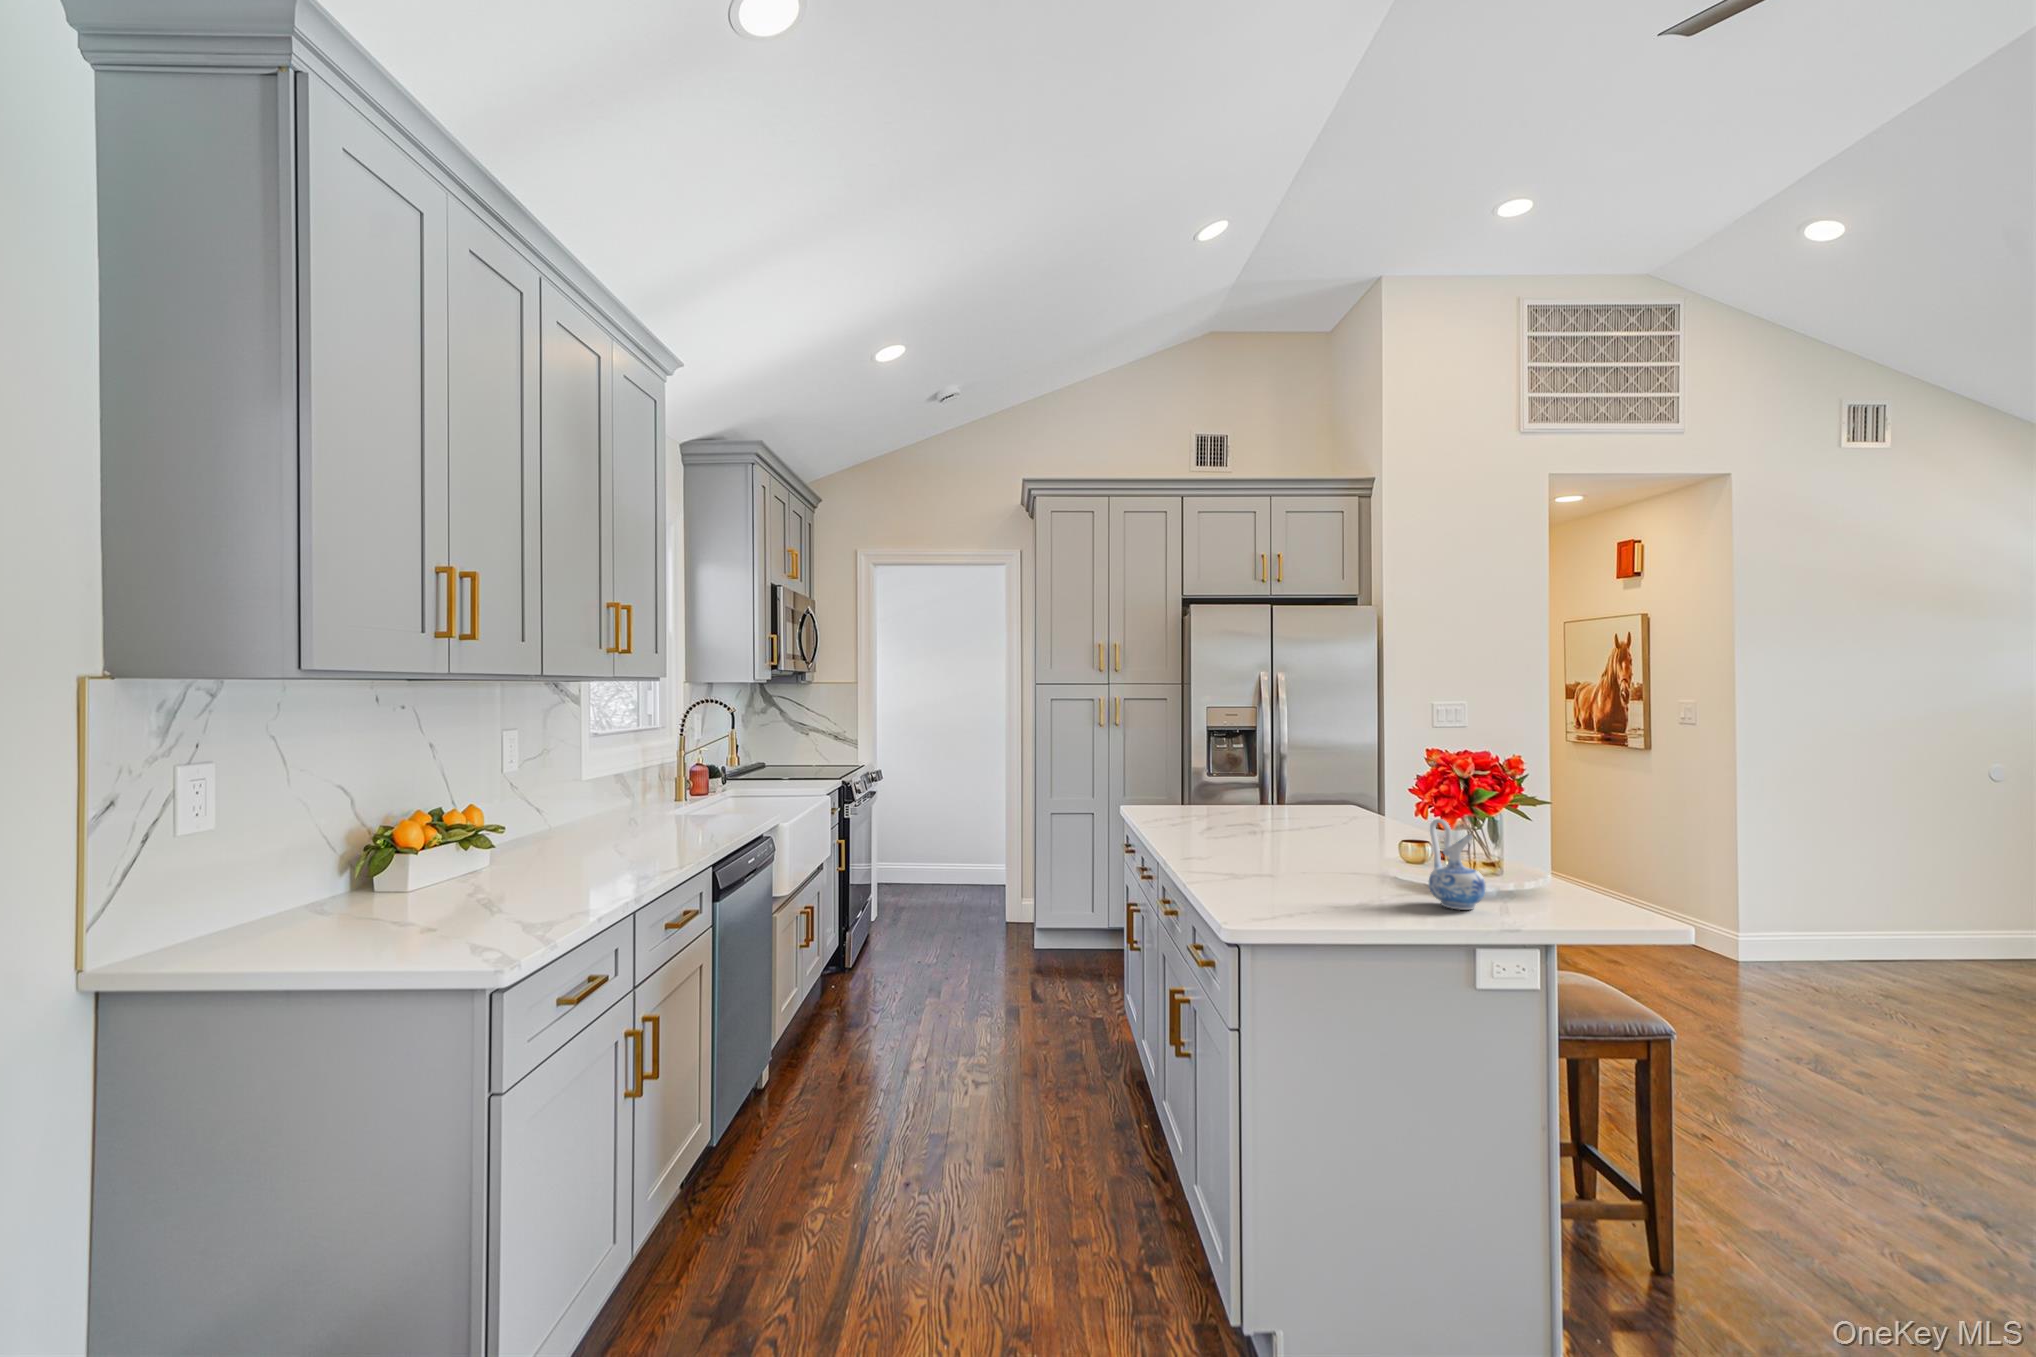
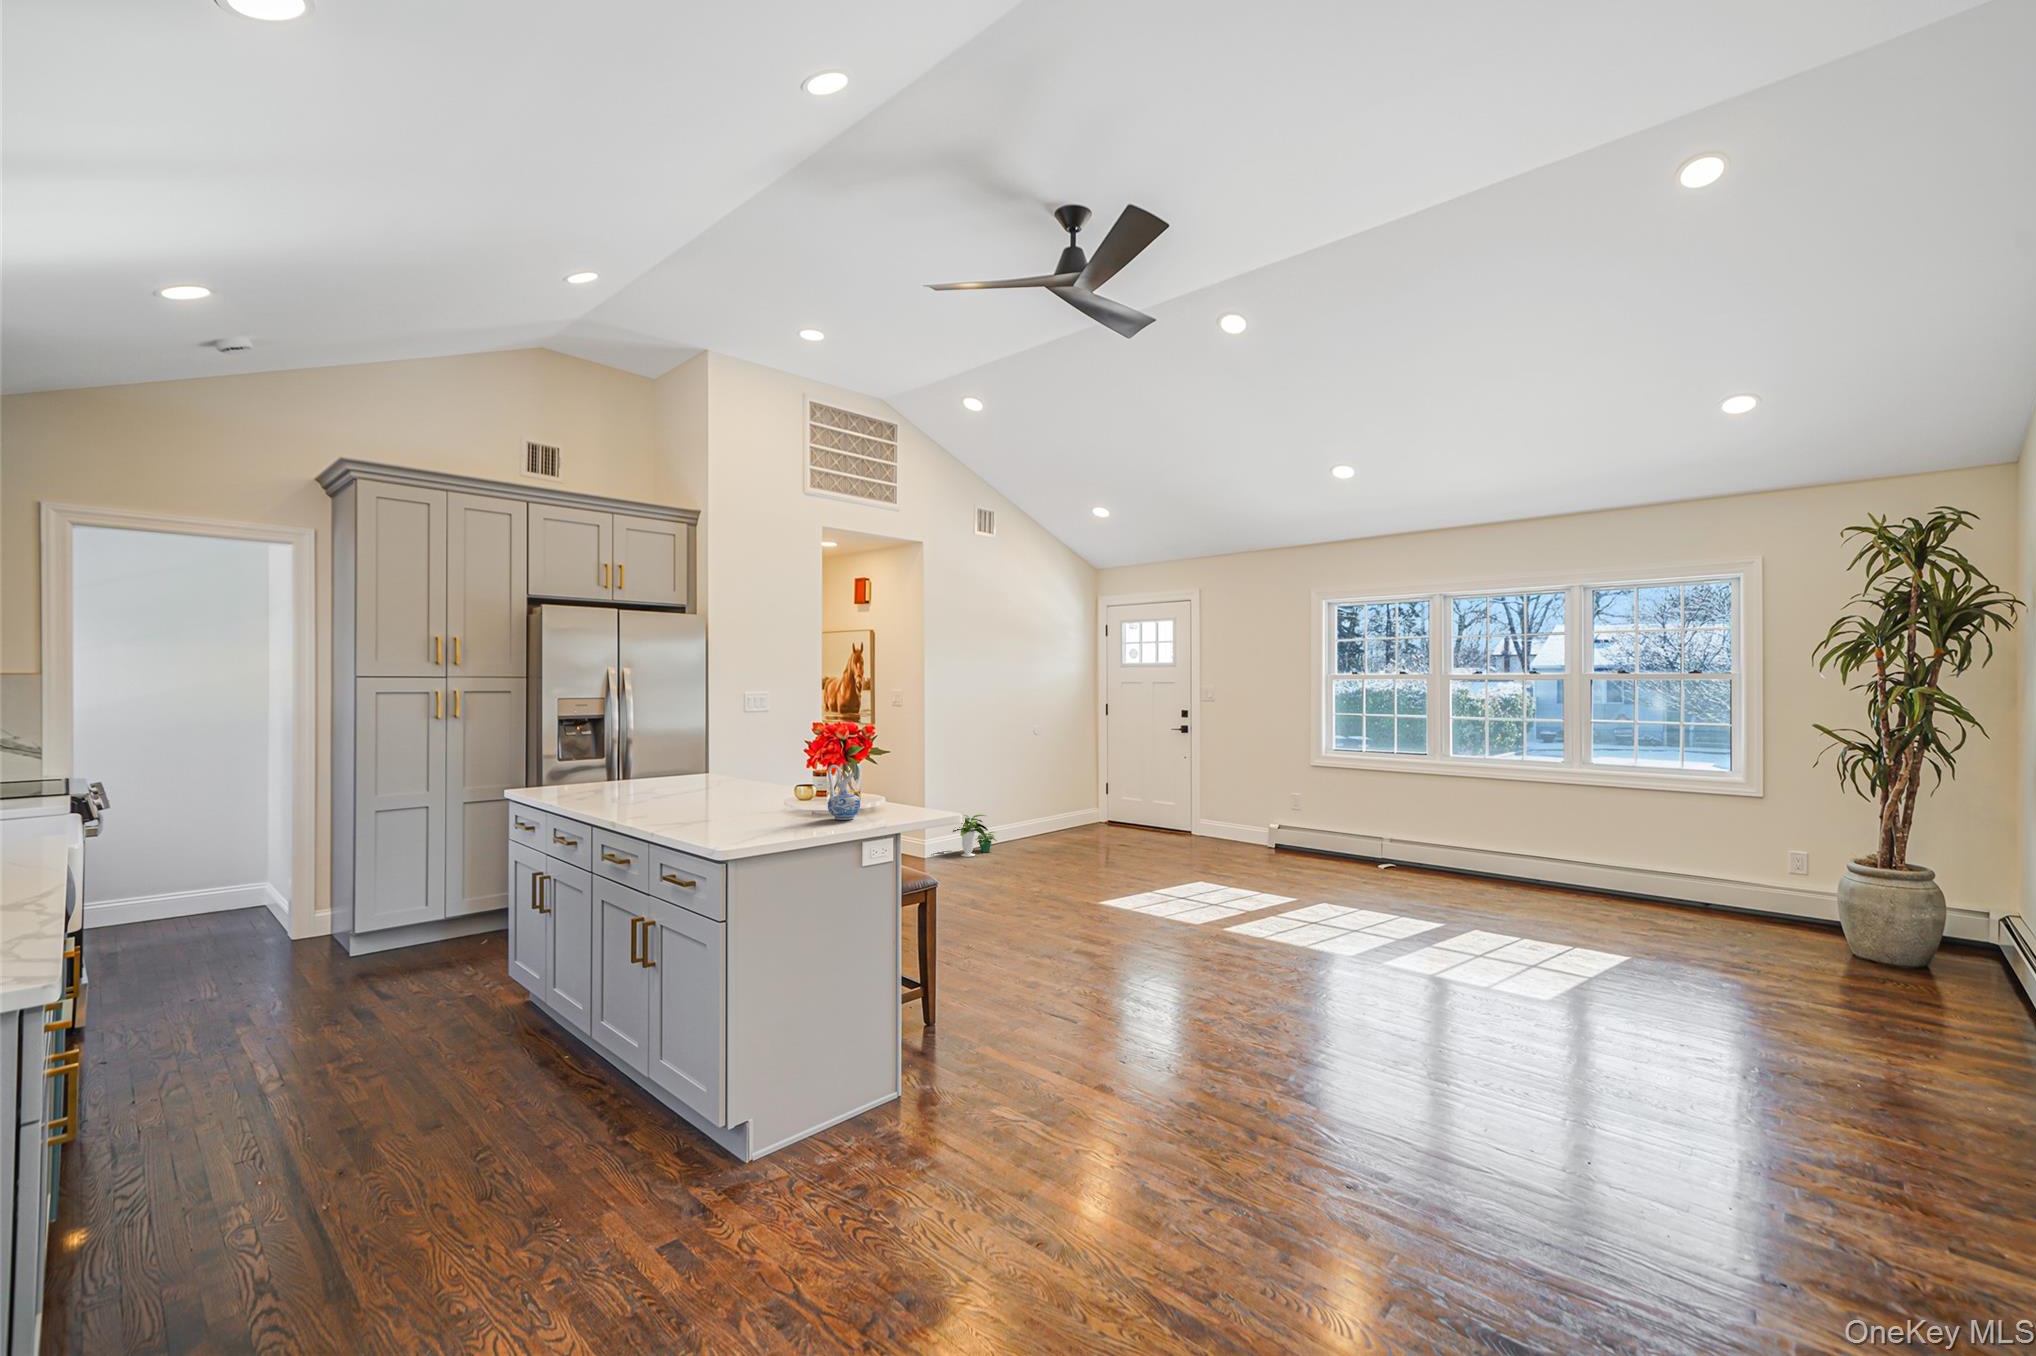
potted plant: none [1791,903,1906,979] -> present [953,815,997,857]

